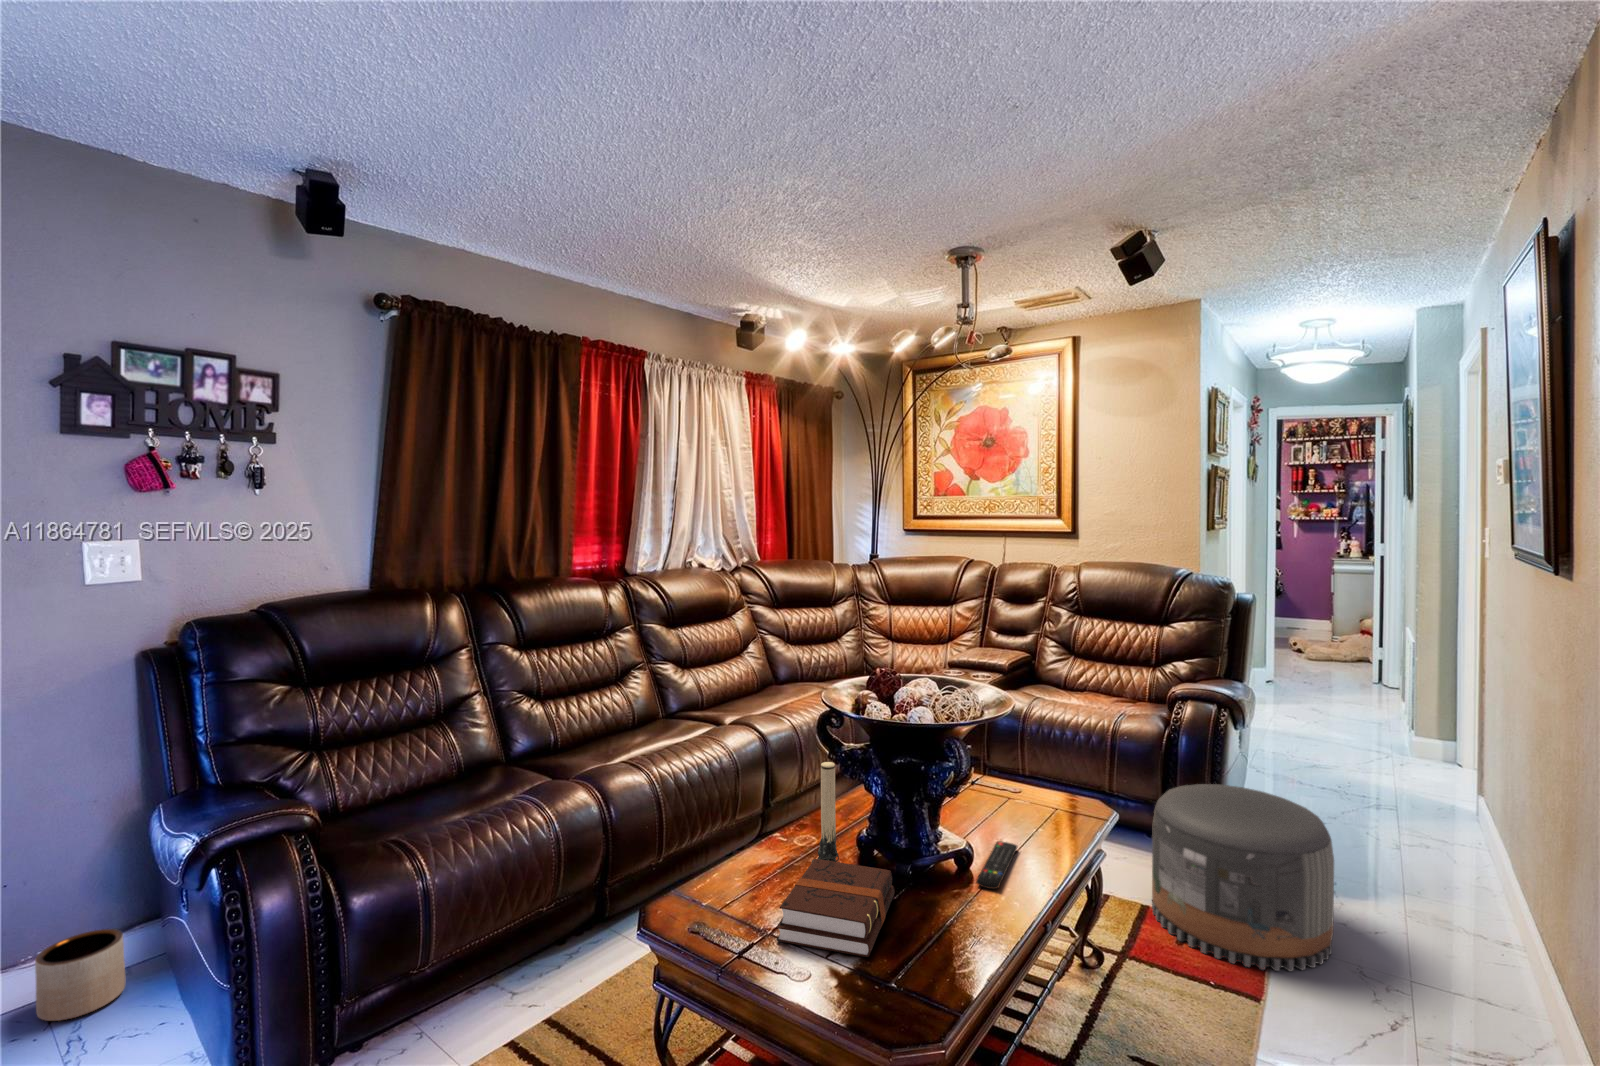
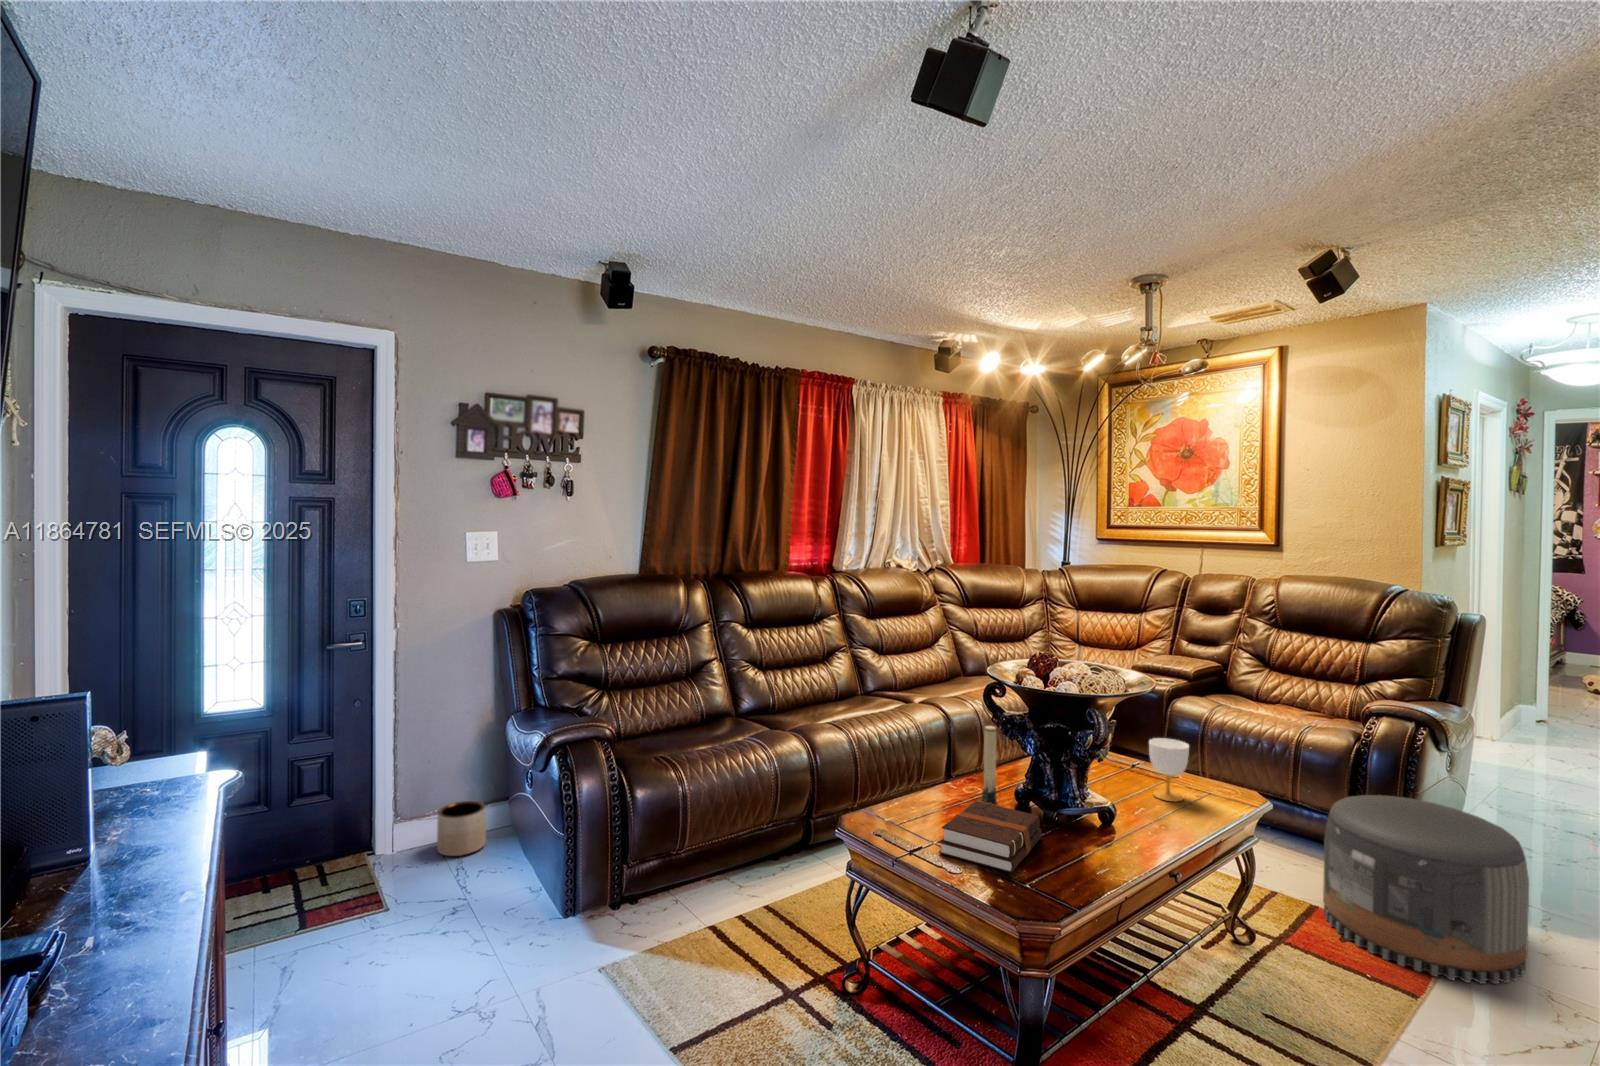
cup: none [994,752,1035,823] -> present [1149,738,1189,802]
remote control: present [976,842,1017,889] -> none [1117,811,1164,844]

